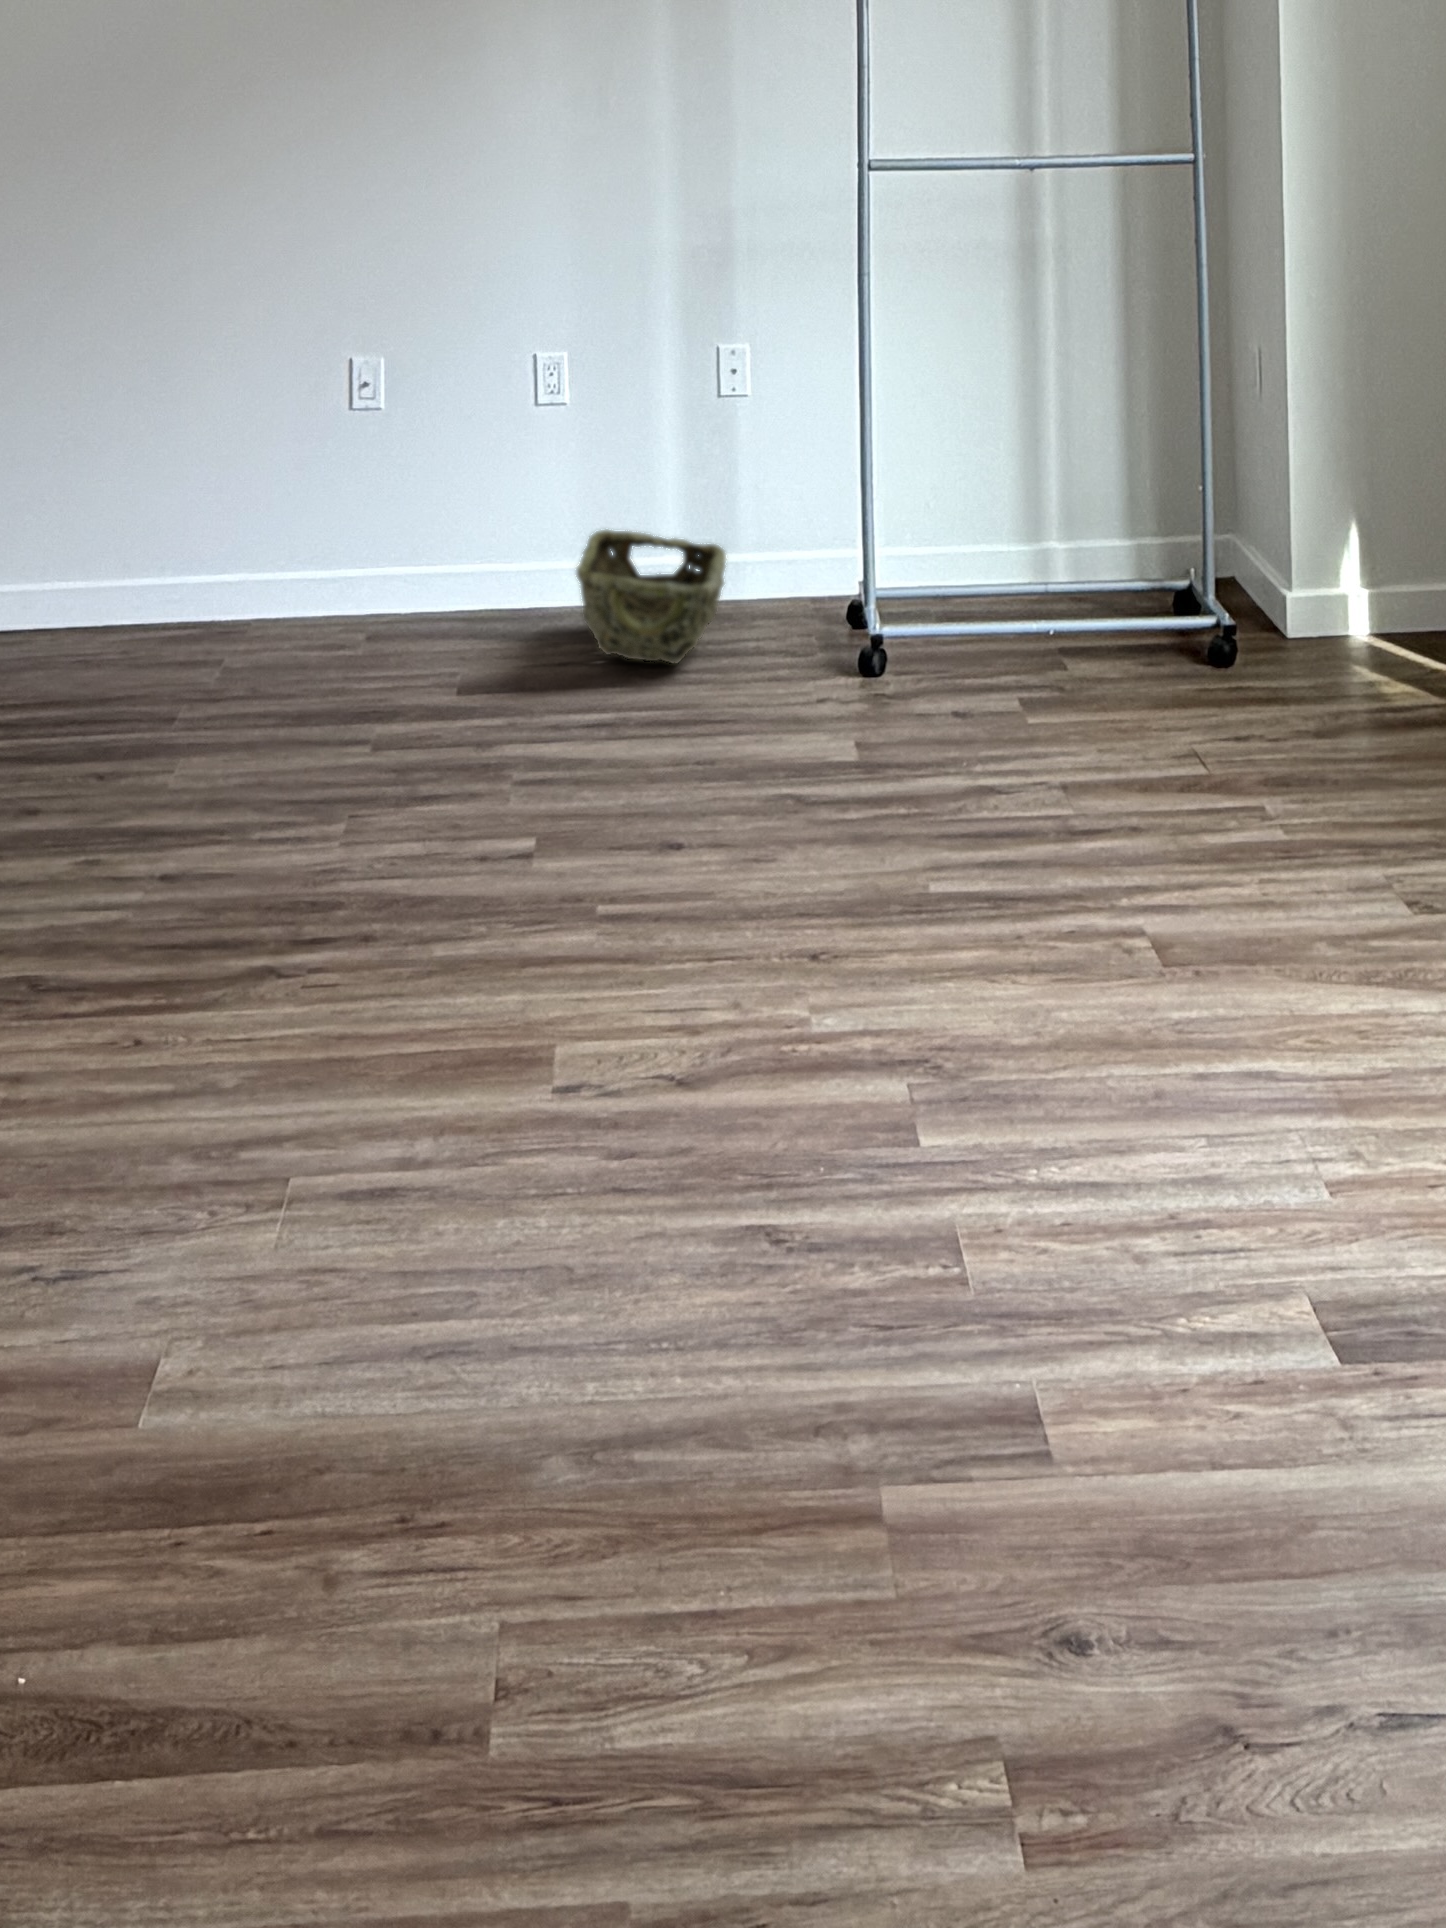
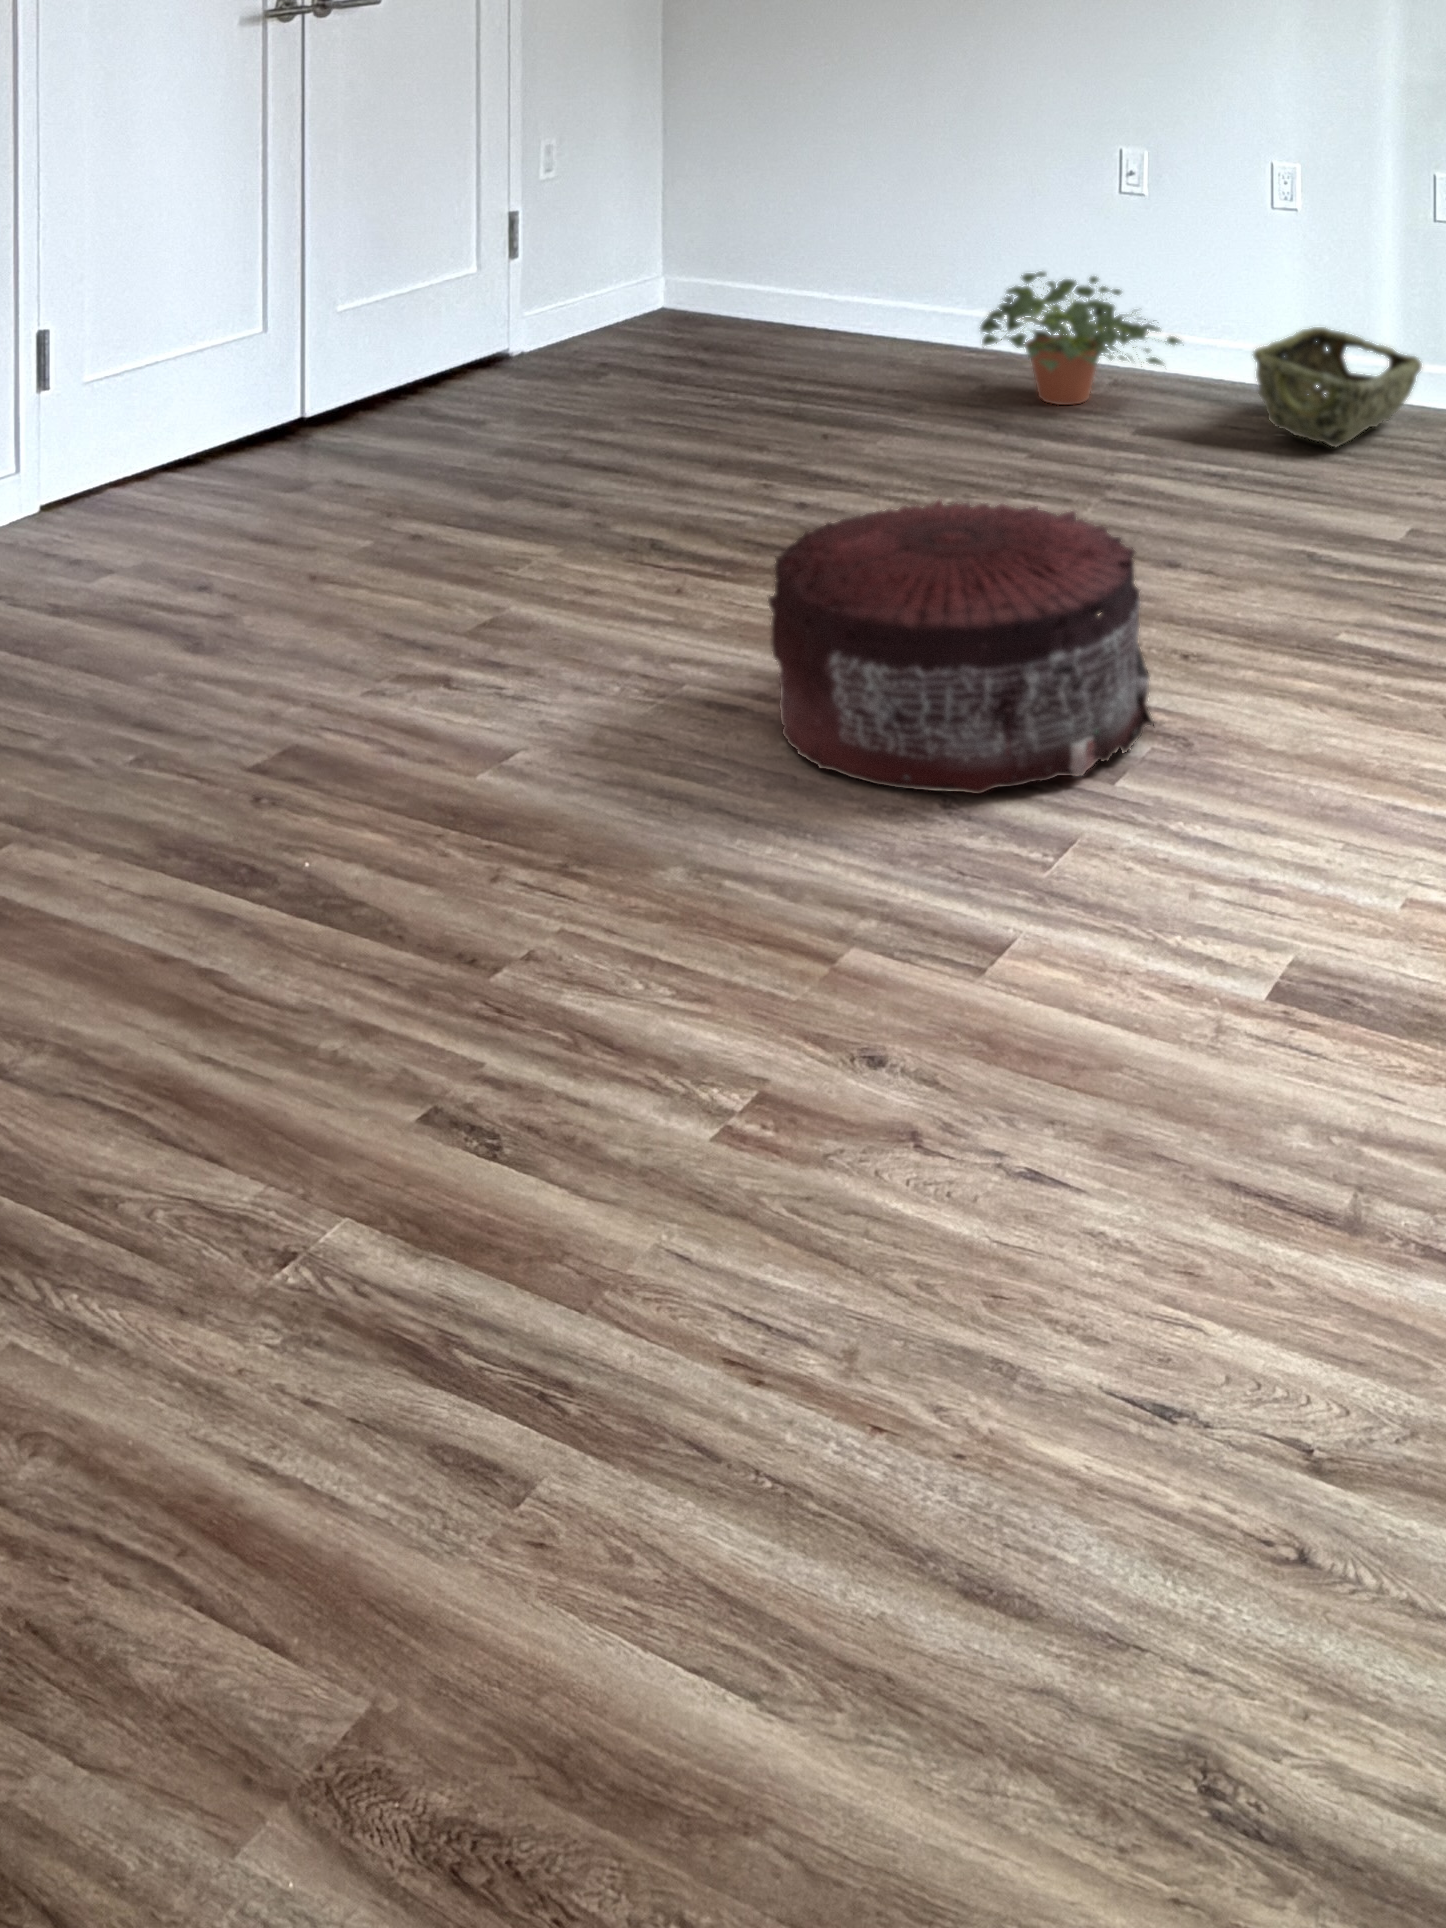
potted plant: none [218,516,457,680] -> present [981,272,1181,405]
pouf: none [409,812,896,1246] -> present [768,499,1153,794]

